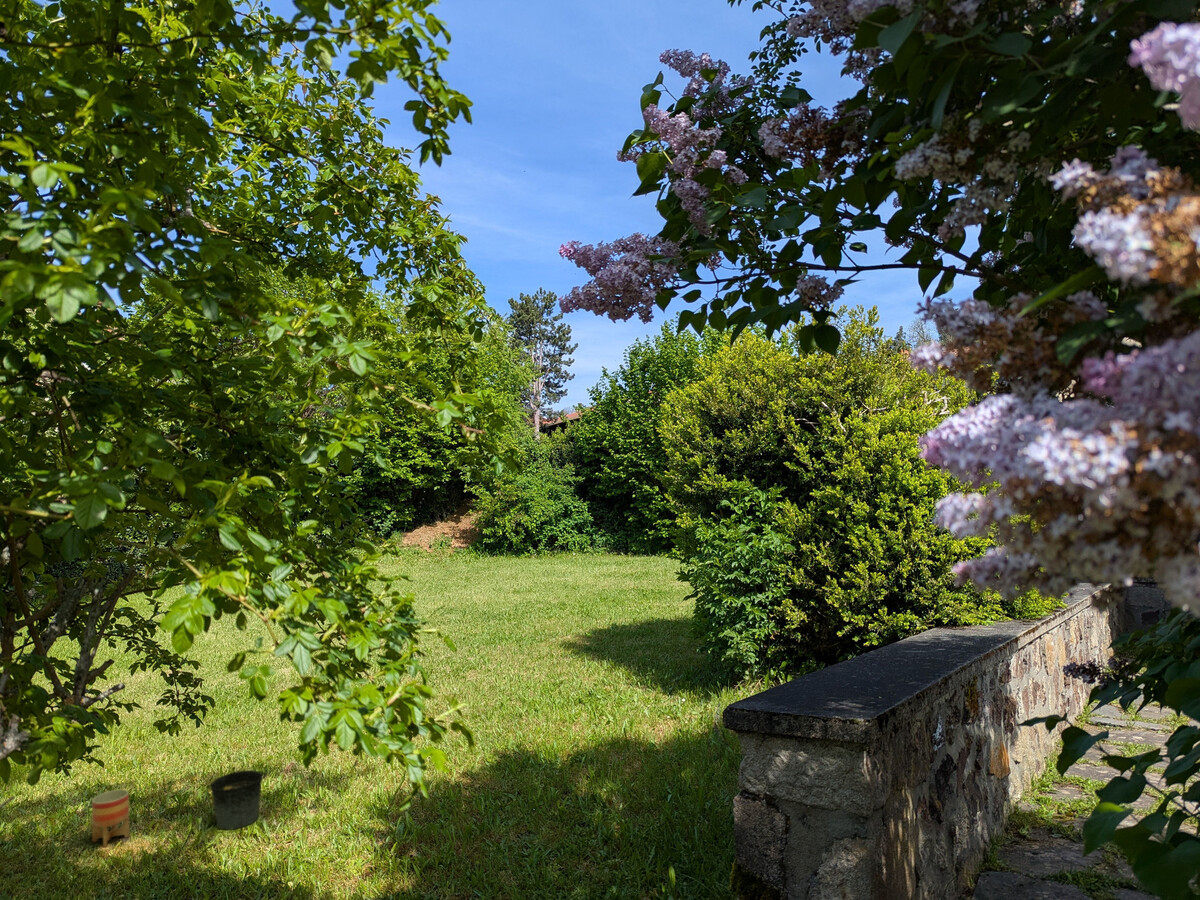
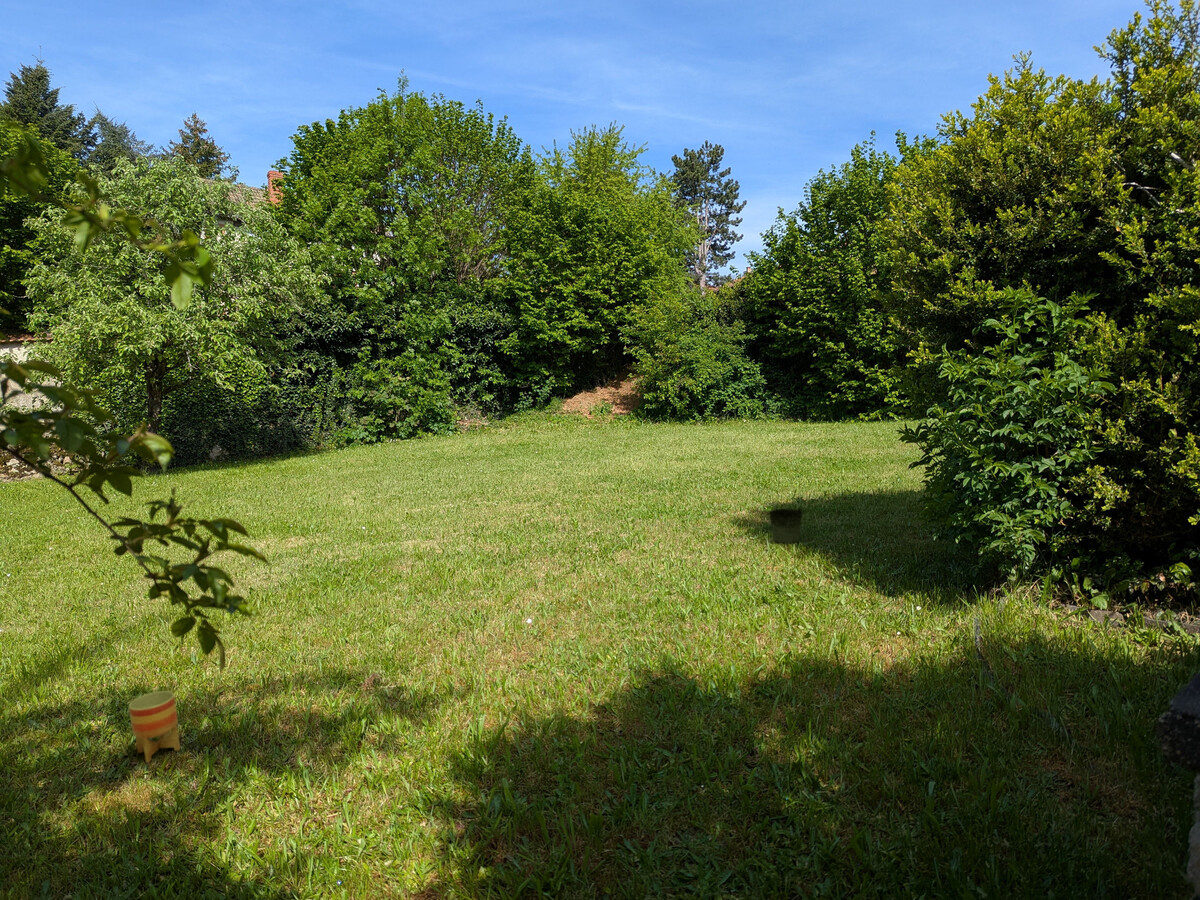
bucket: present [207,770,266,830] -> present [769,508,804,543]

